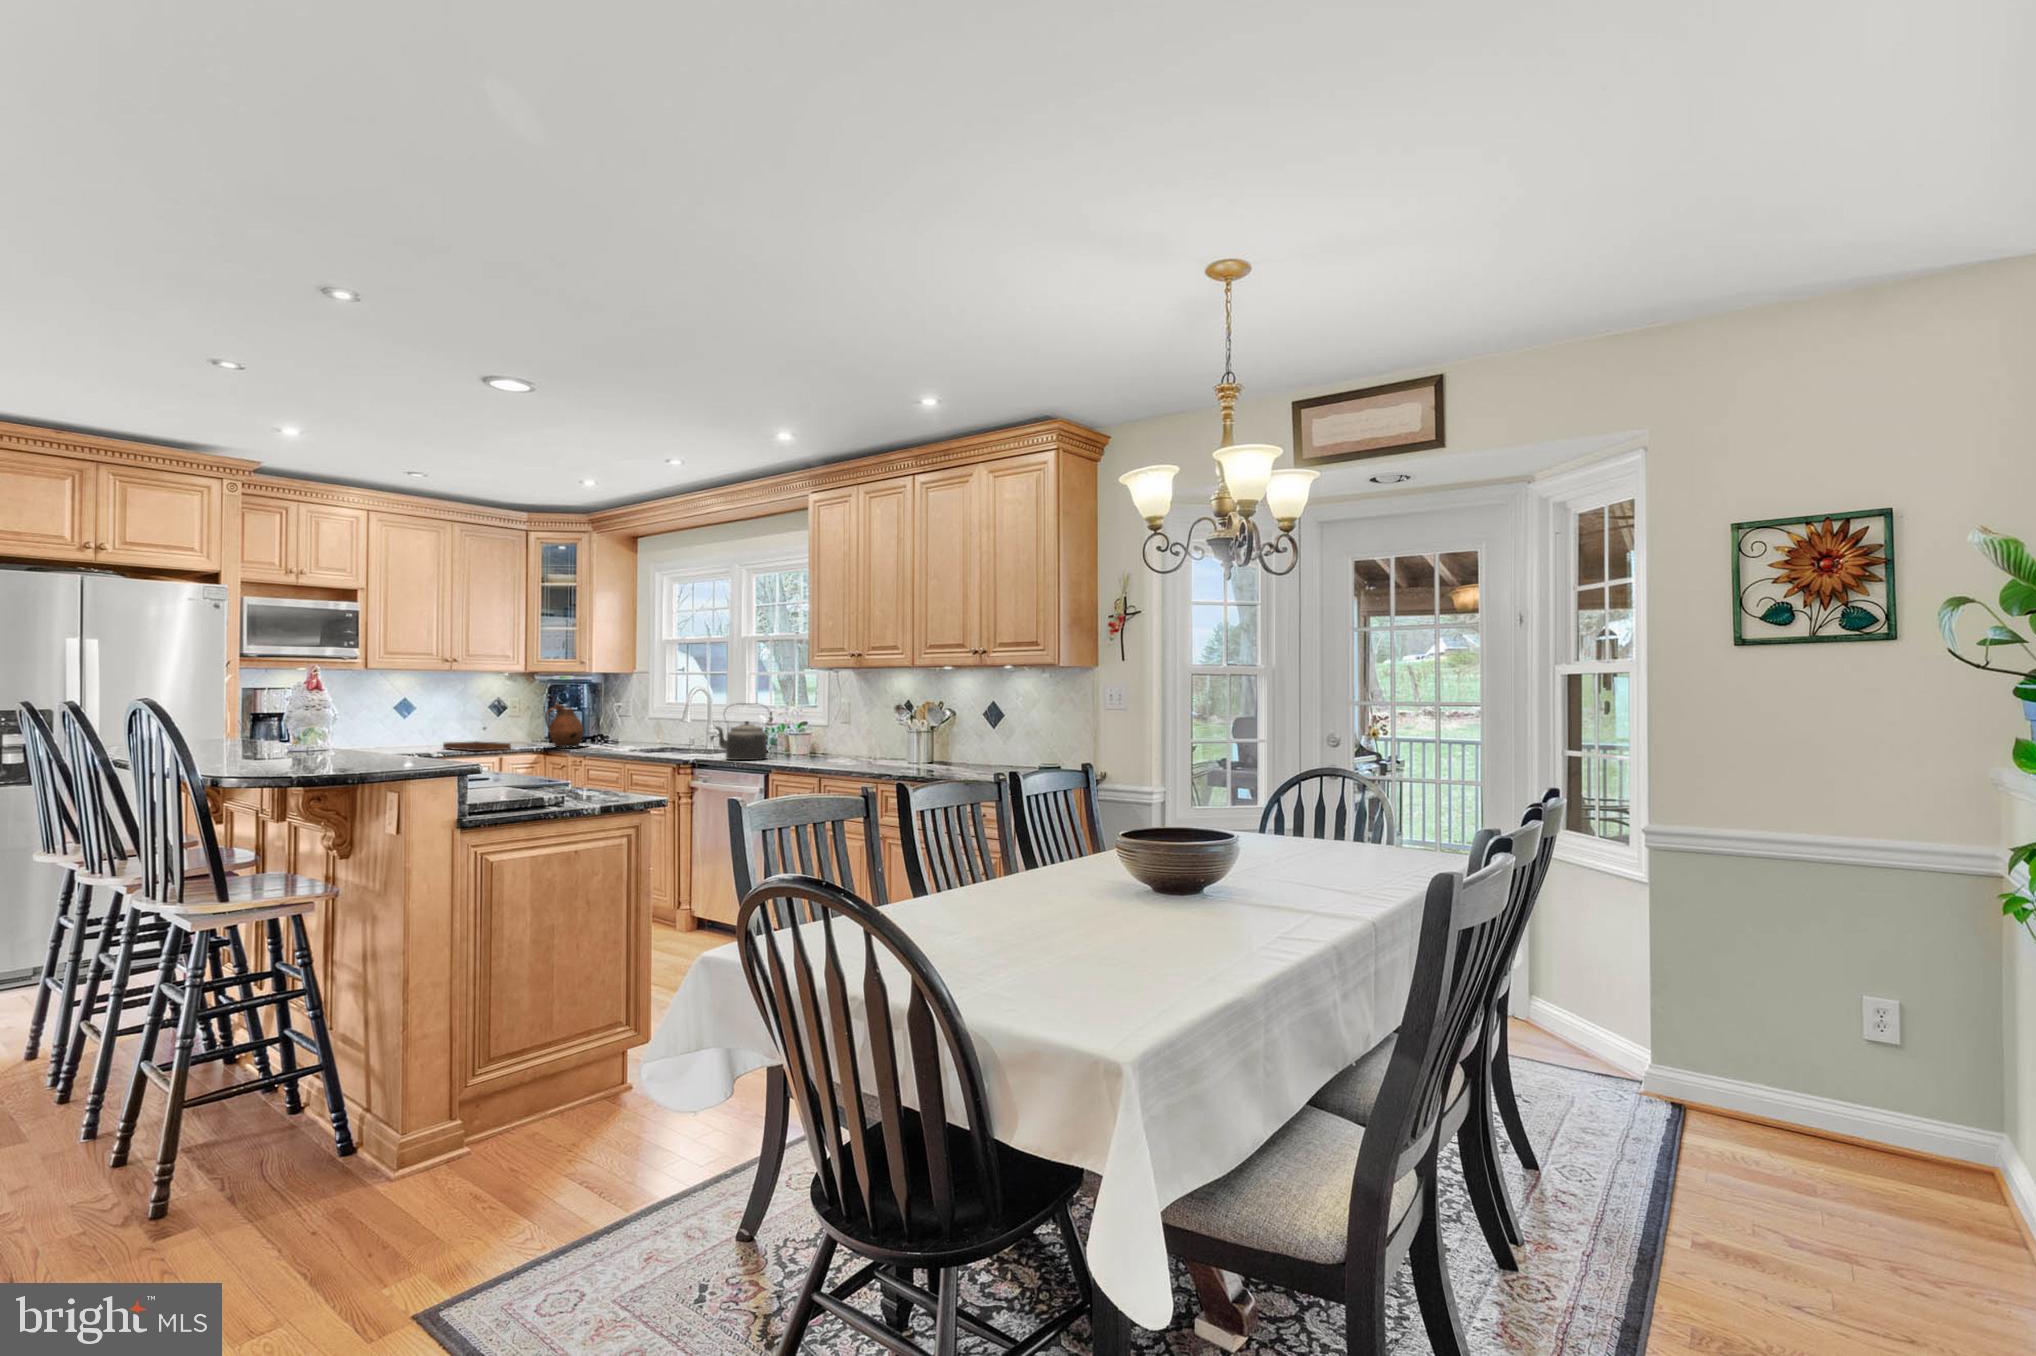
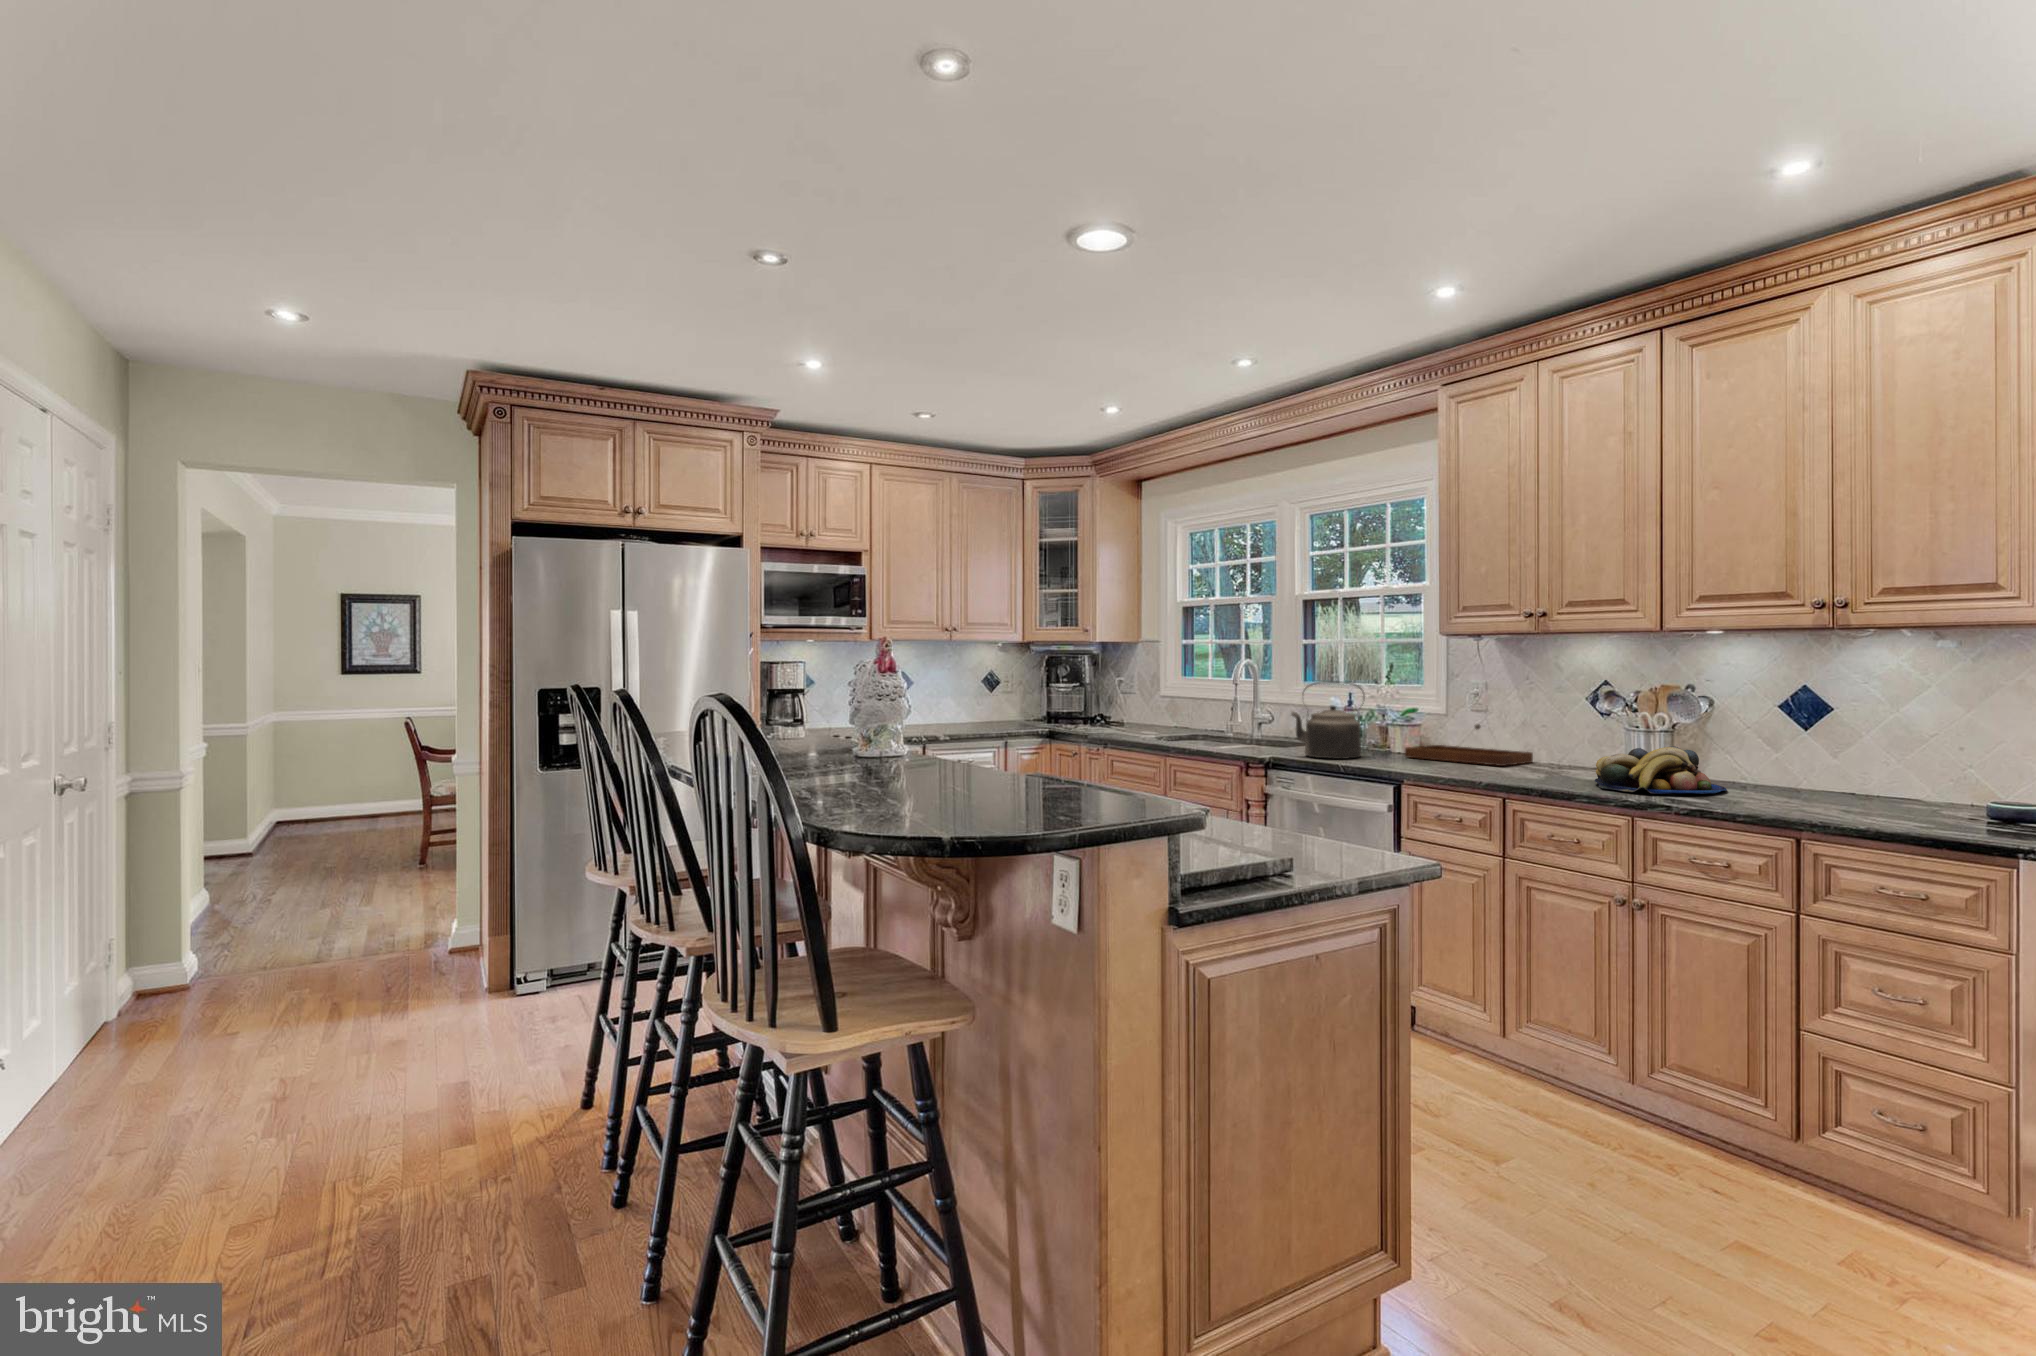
ceramic pitcher: present [545,704,584,747] -> none [1054,678,1102,732]
tray: present [443,727,511,751] -> present [1405,724,1533,766]
fruit bowl: none [884,743,959,772] -> present [1595,746,1727,794]

